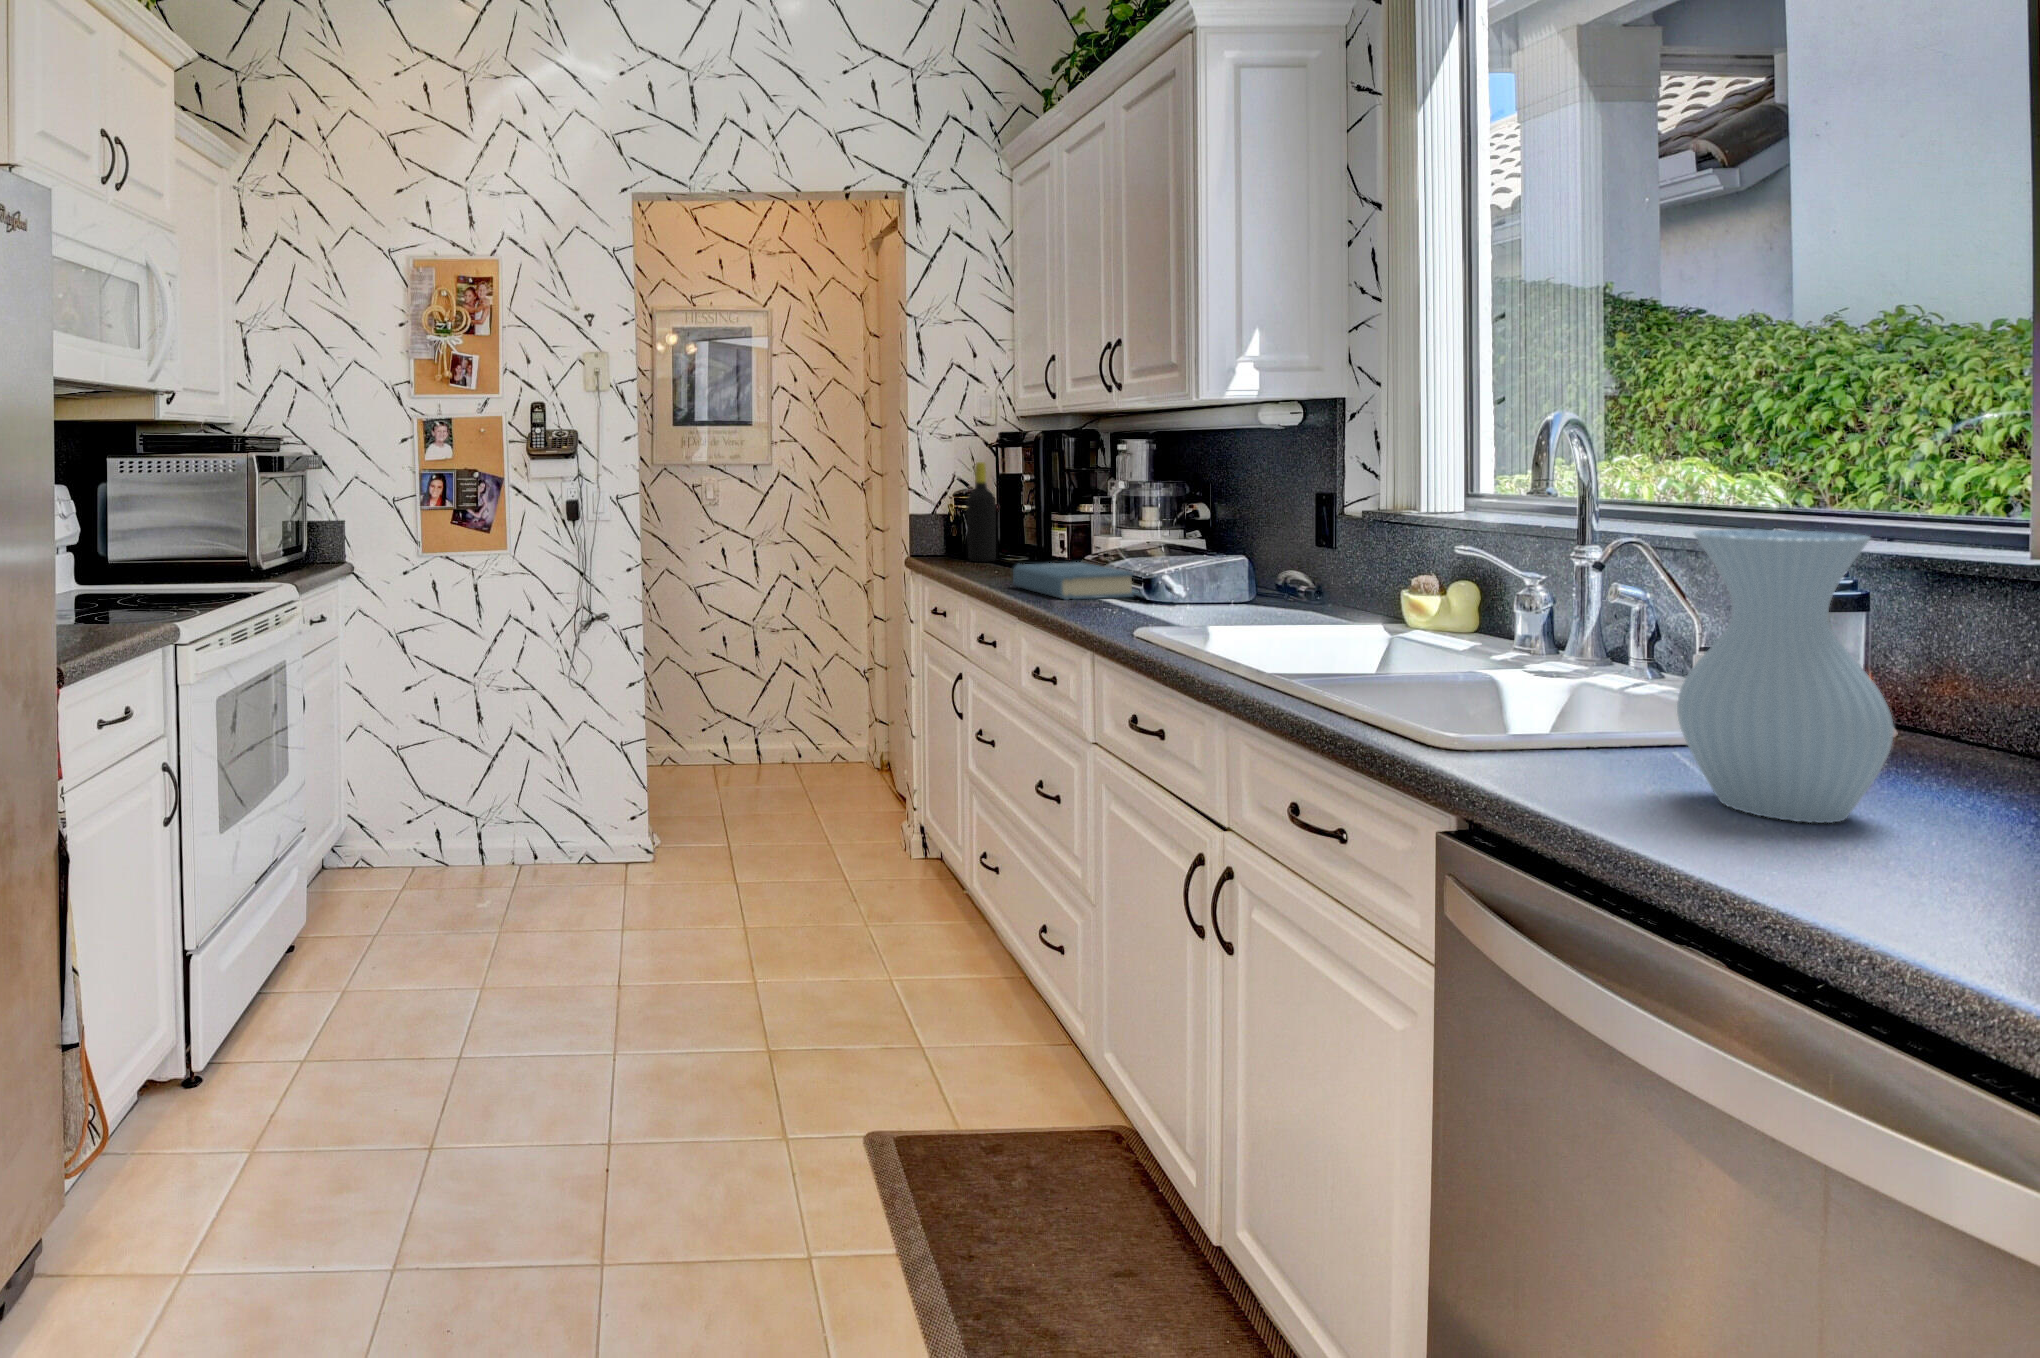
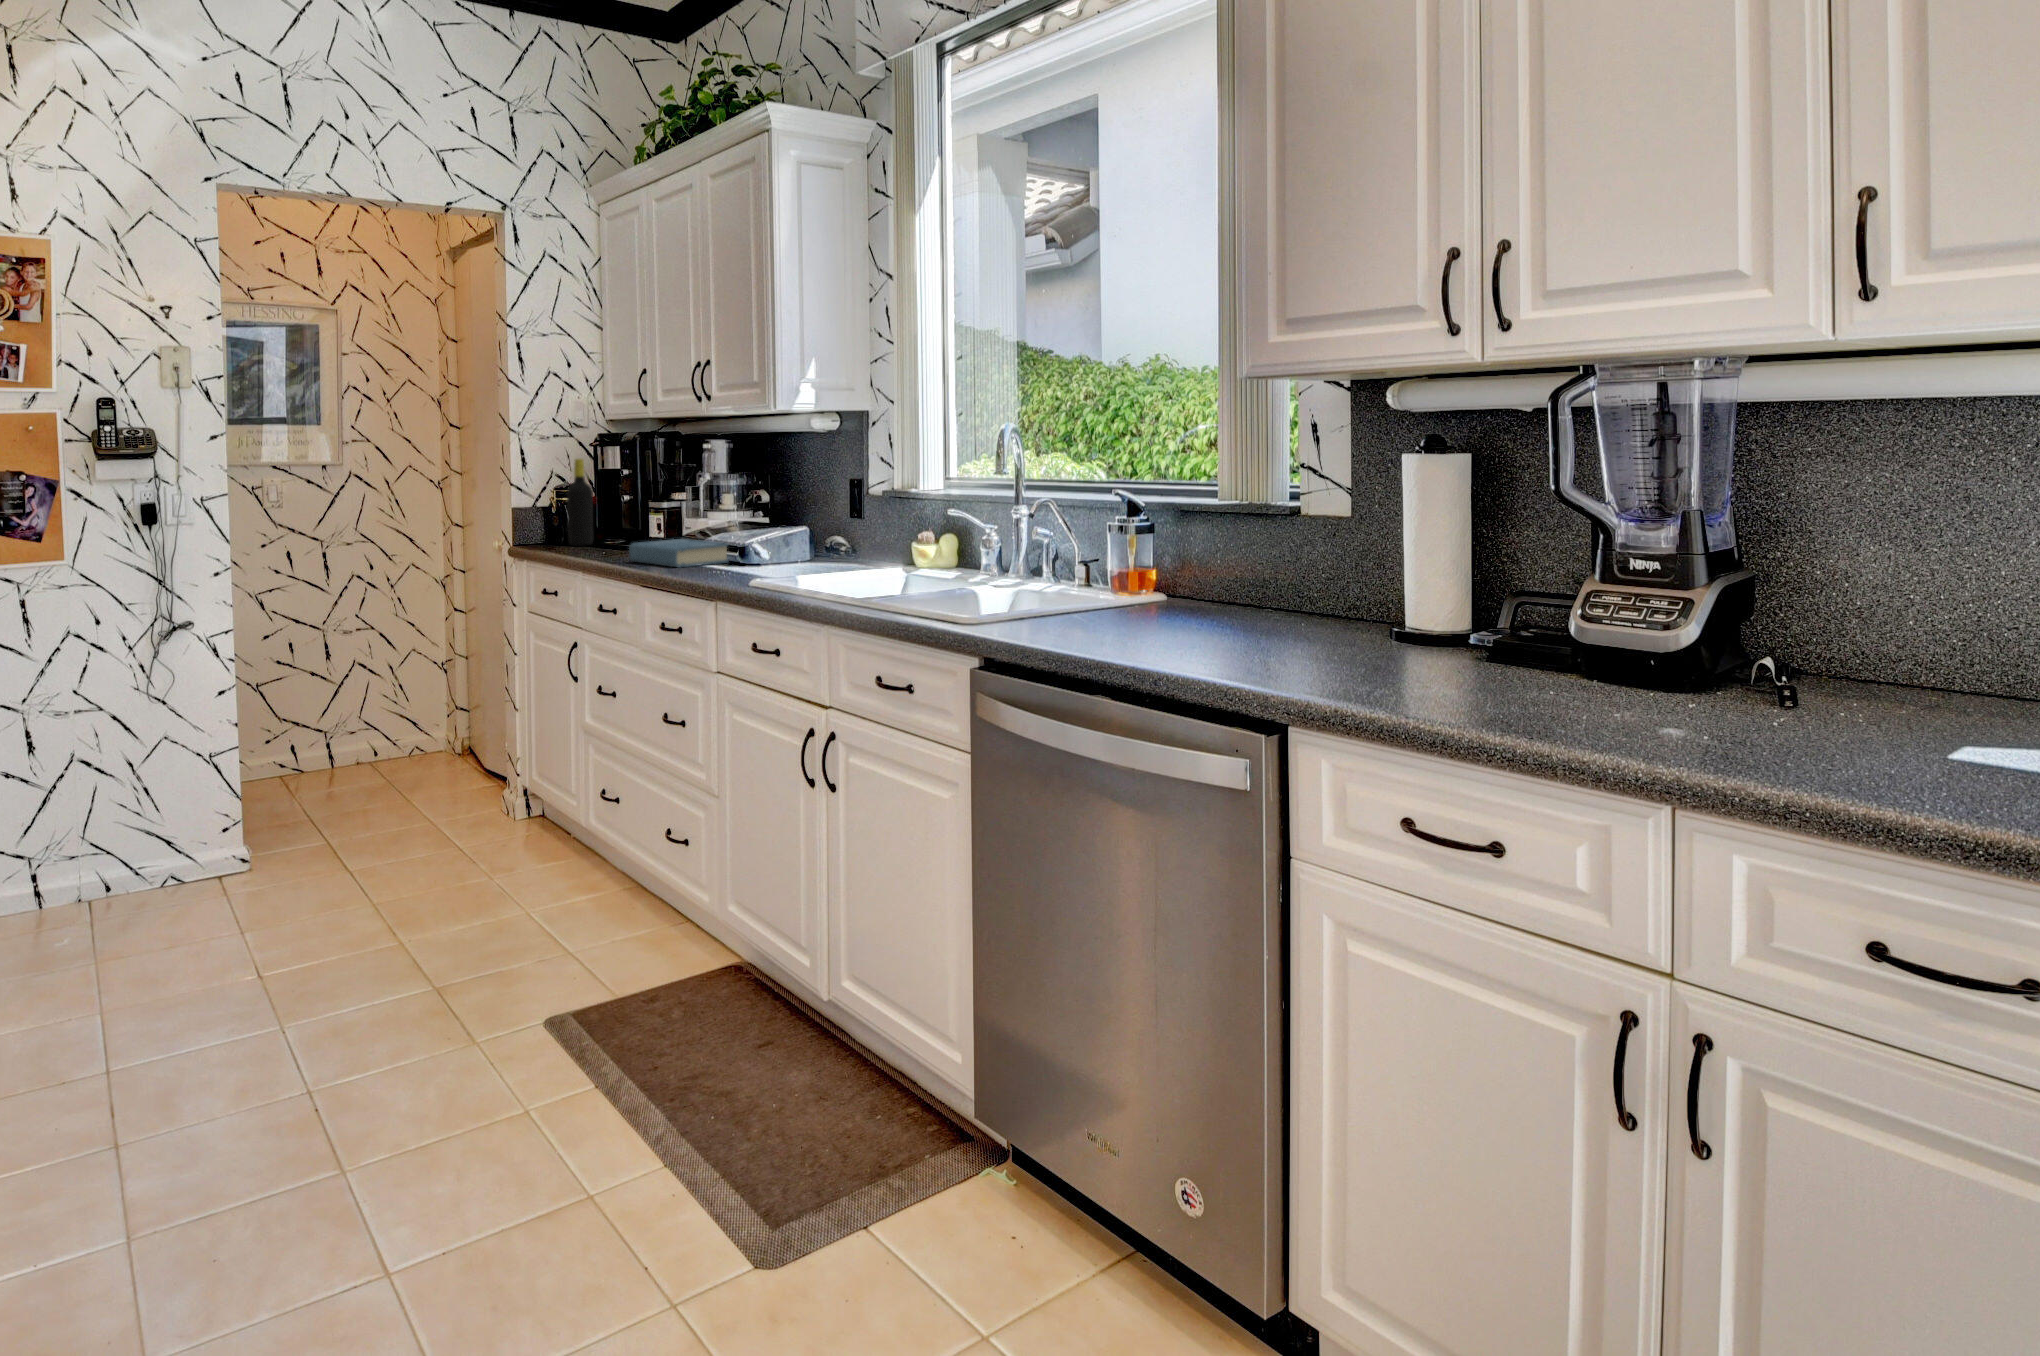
vase: present [1677,529,1894,823] -> none [1080,487,1163,634]

